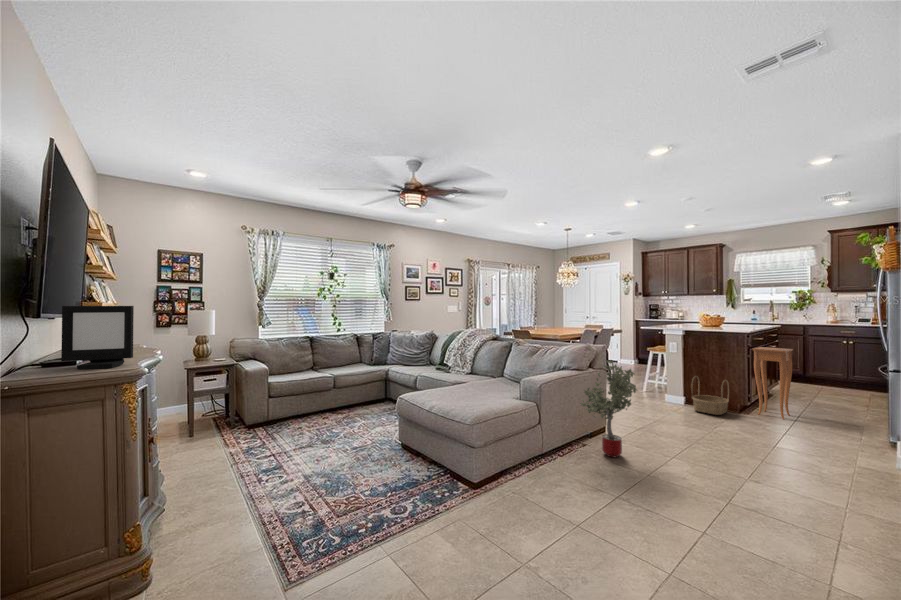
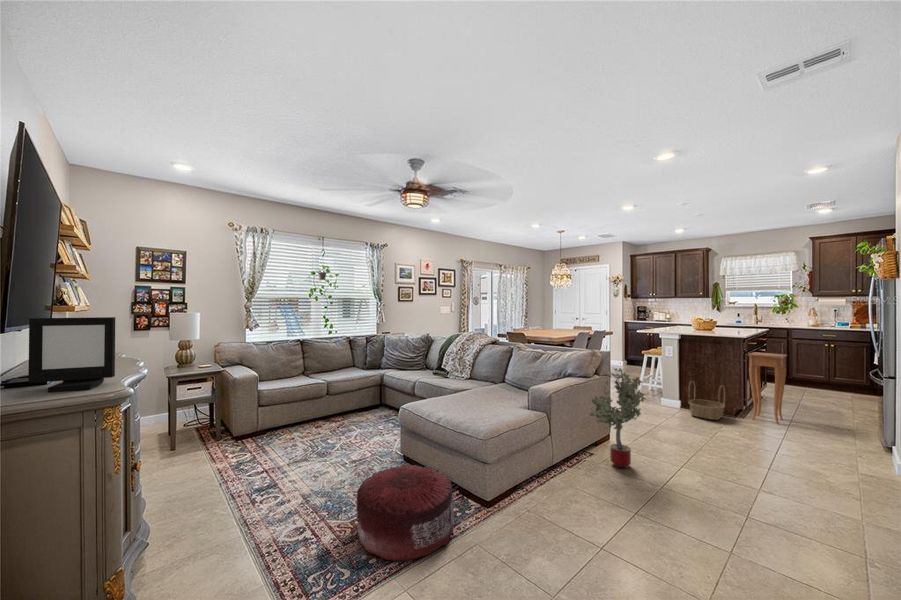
pouf: none [349,447,441,532] -> present [357,464,454,561]

